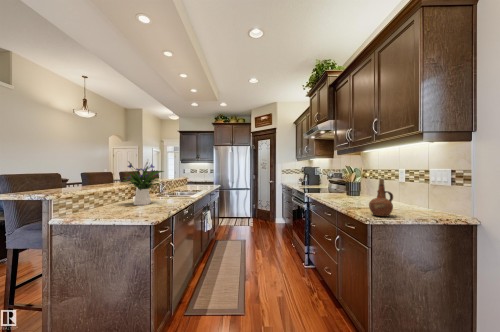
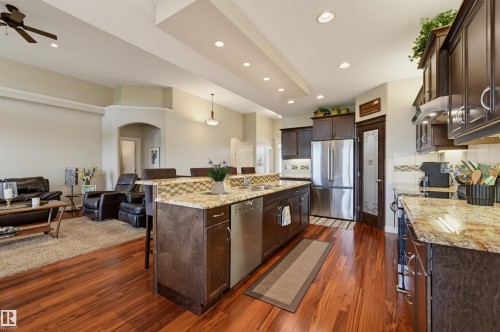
ceramic pitcher: present [369,179,393,216] -> none [435,176,479,233]

